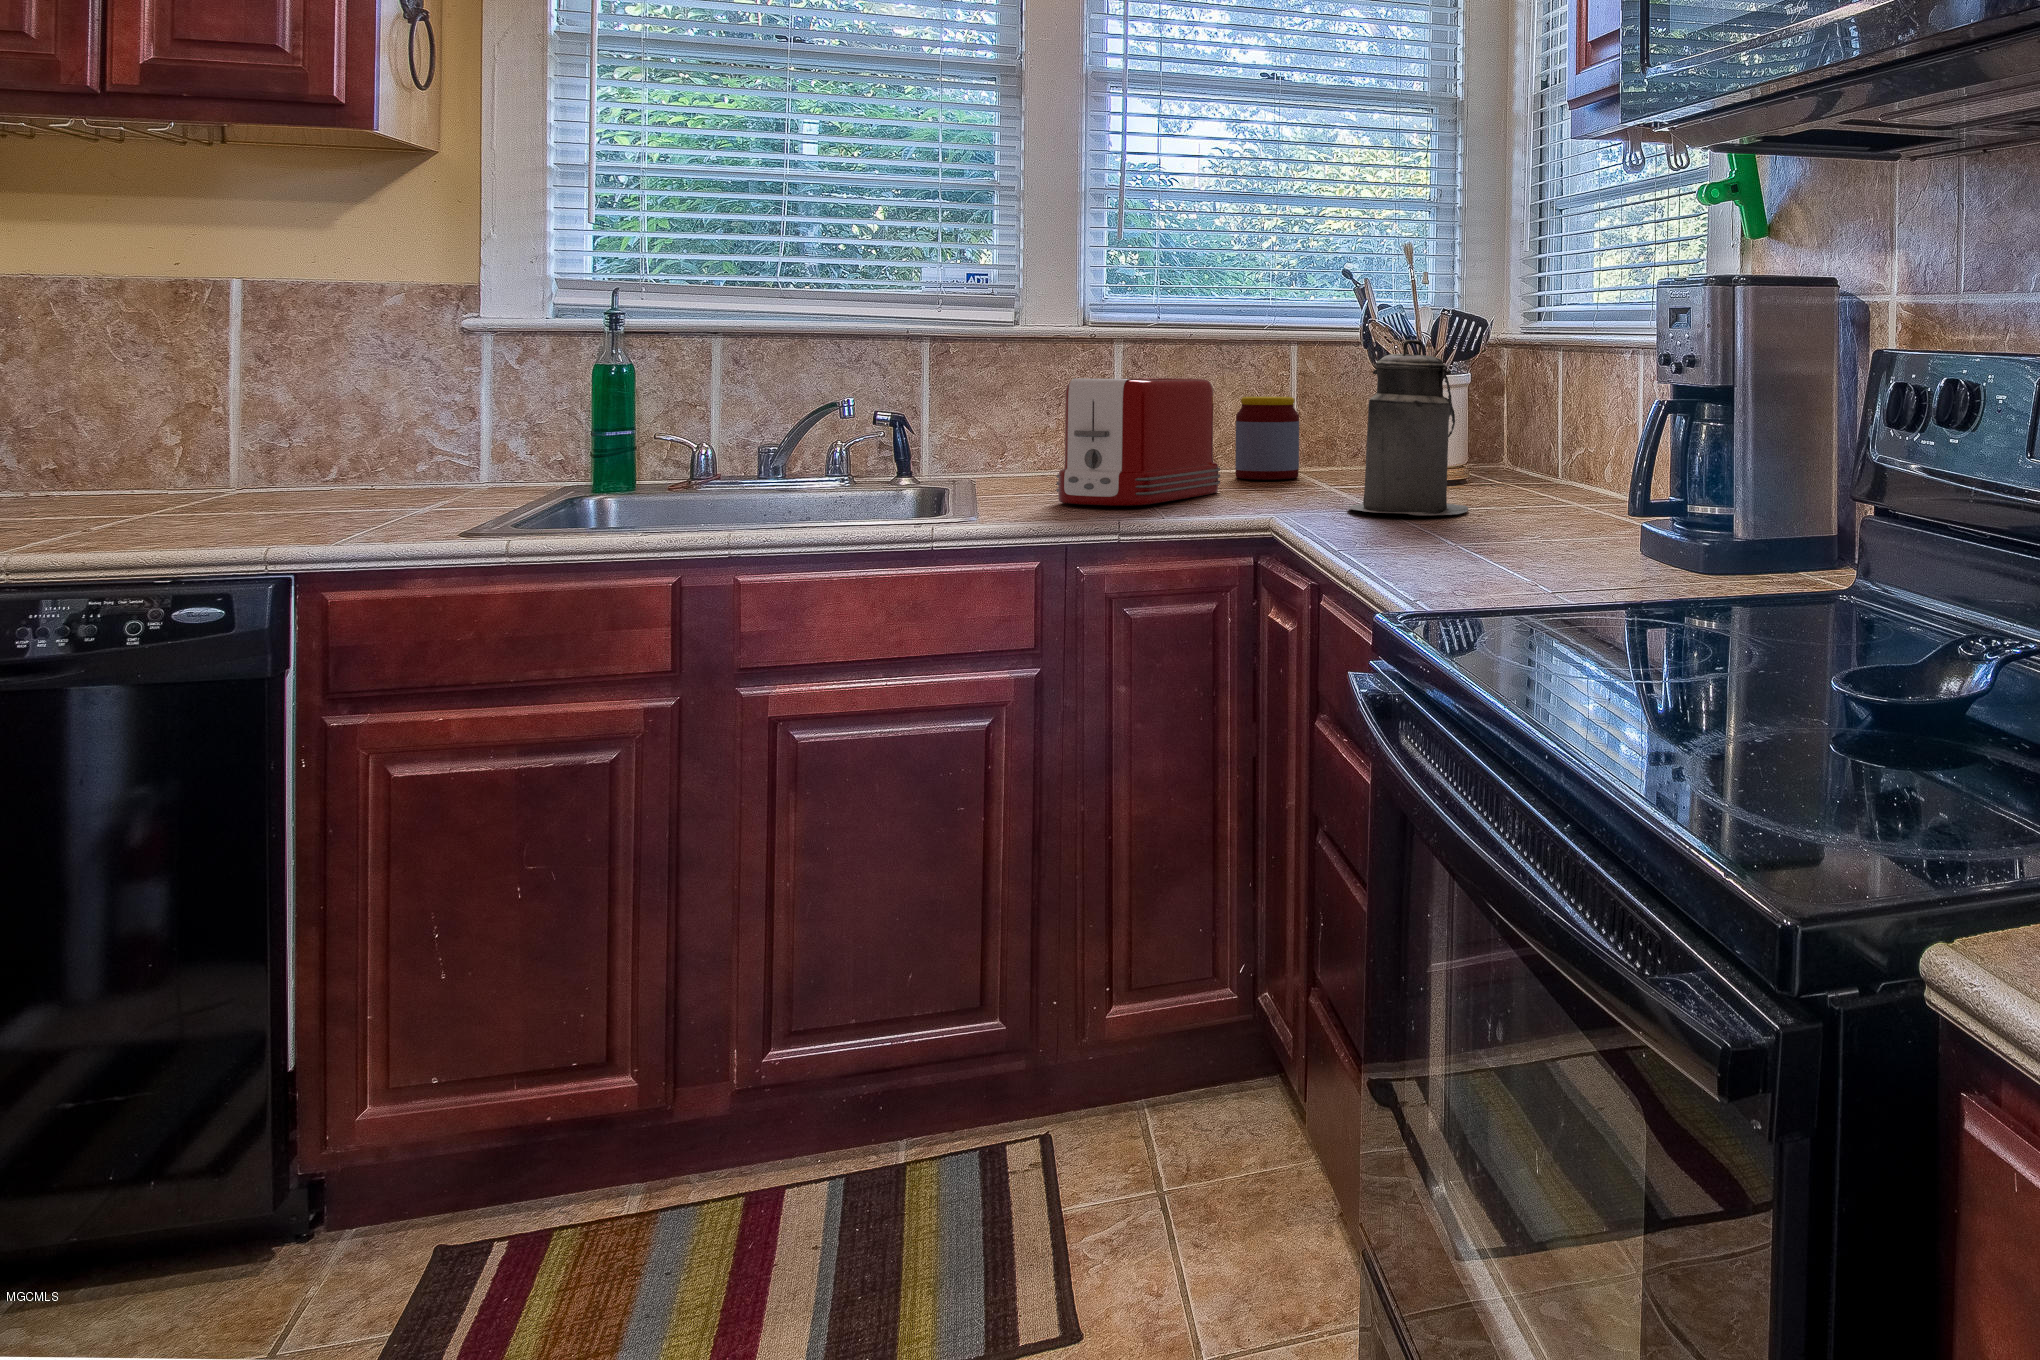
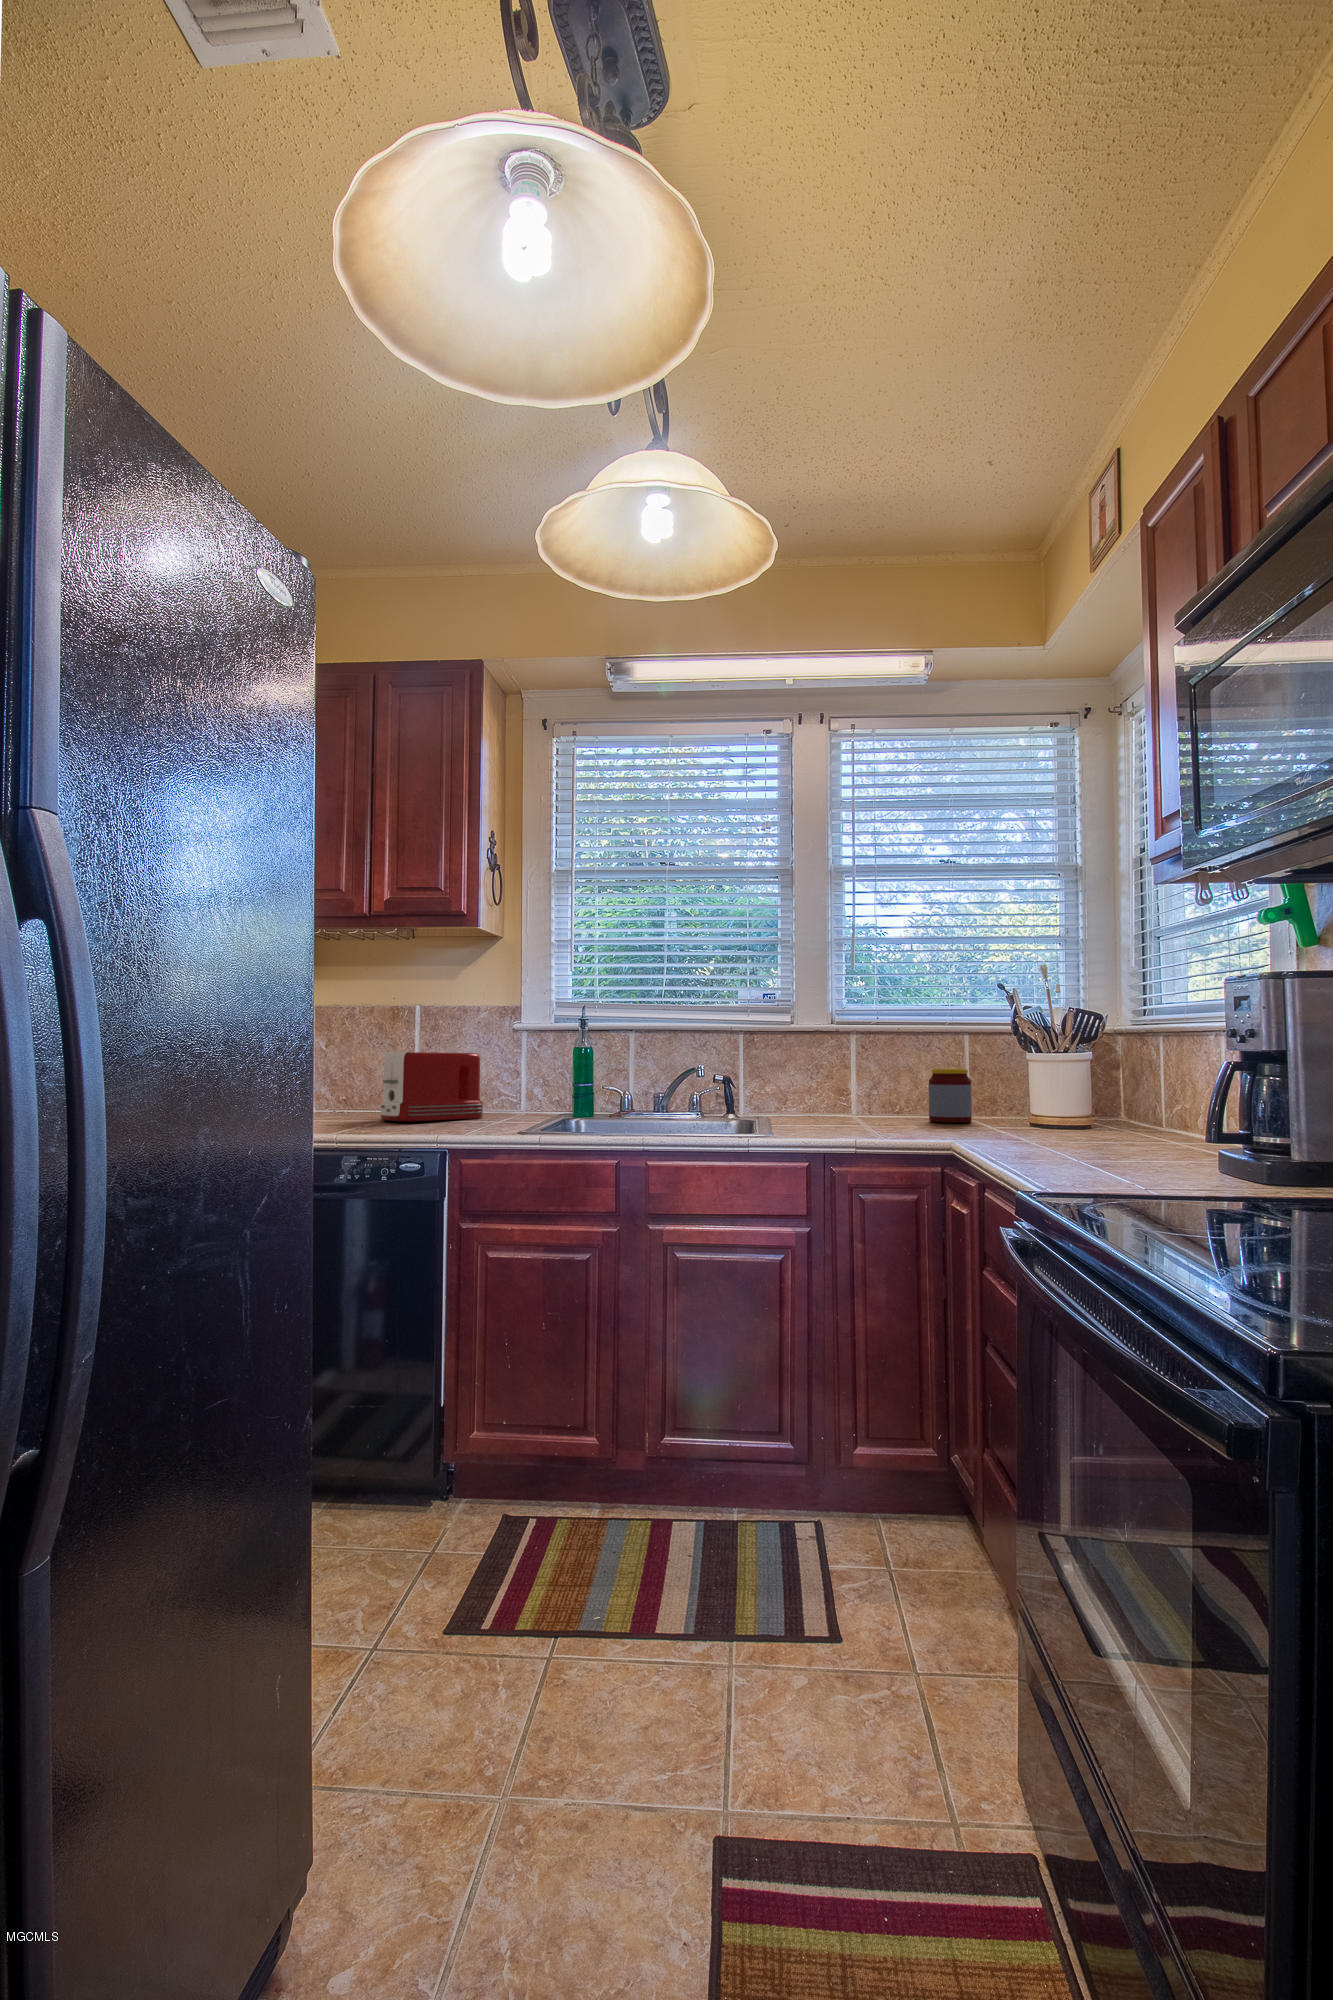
canister: present [1347,340,1468,515] -> none [1004,1027,1091,1145]
toaster: present [1056,378,1220,506] -> present [381,1052,483,1121]

